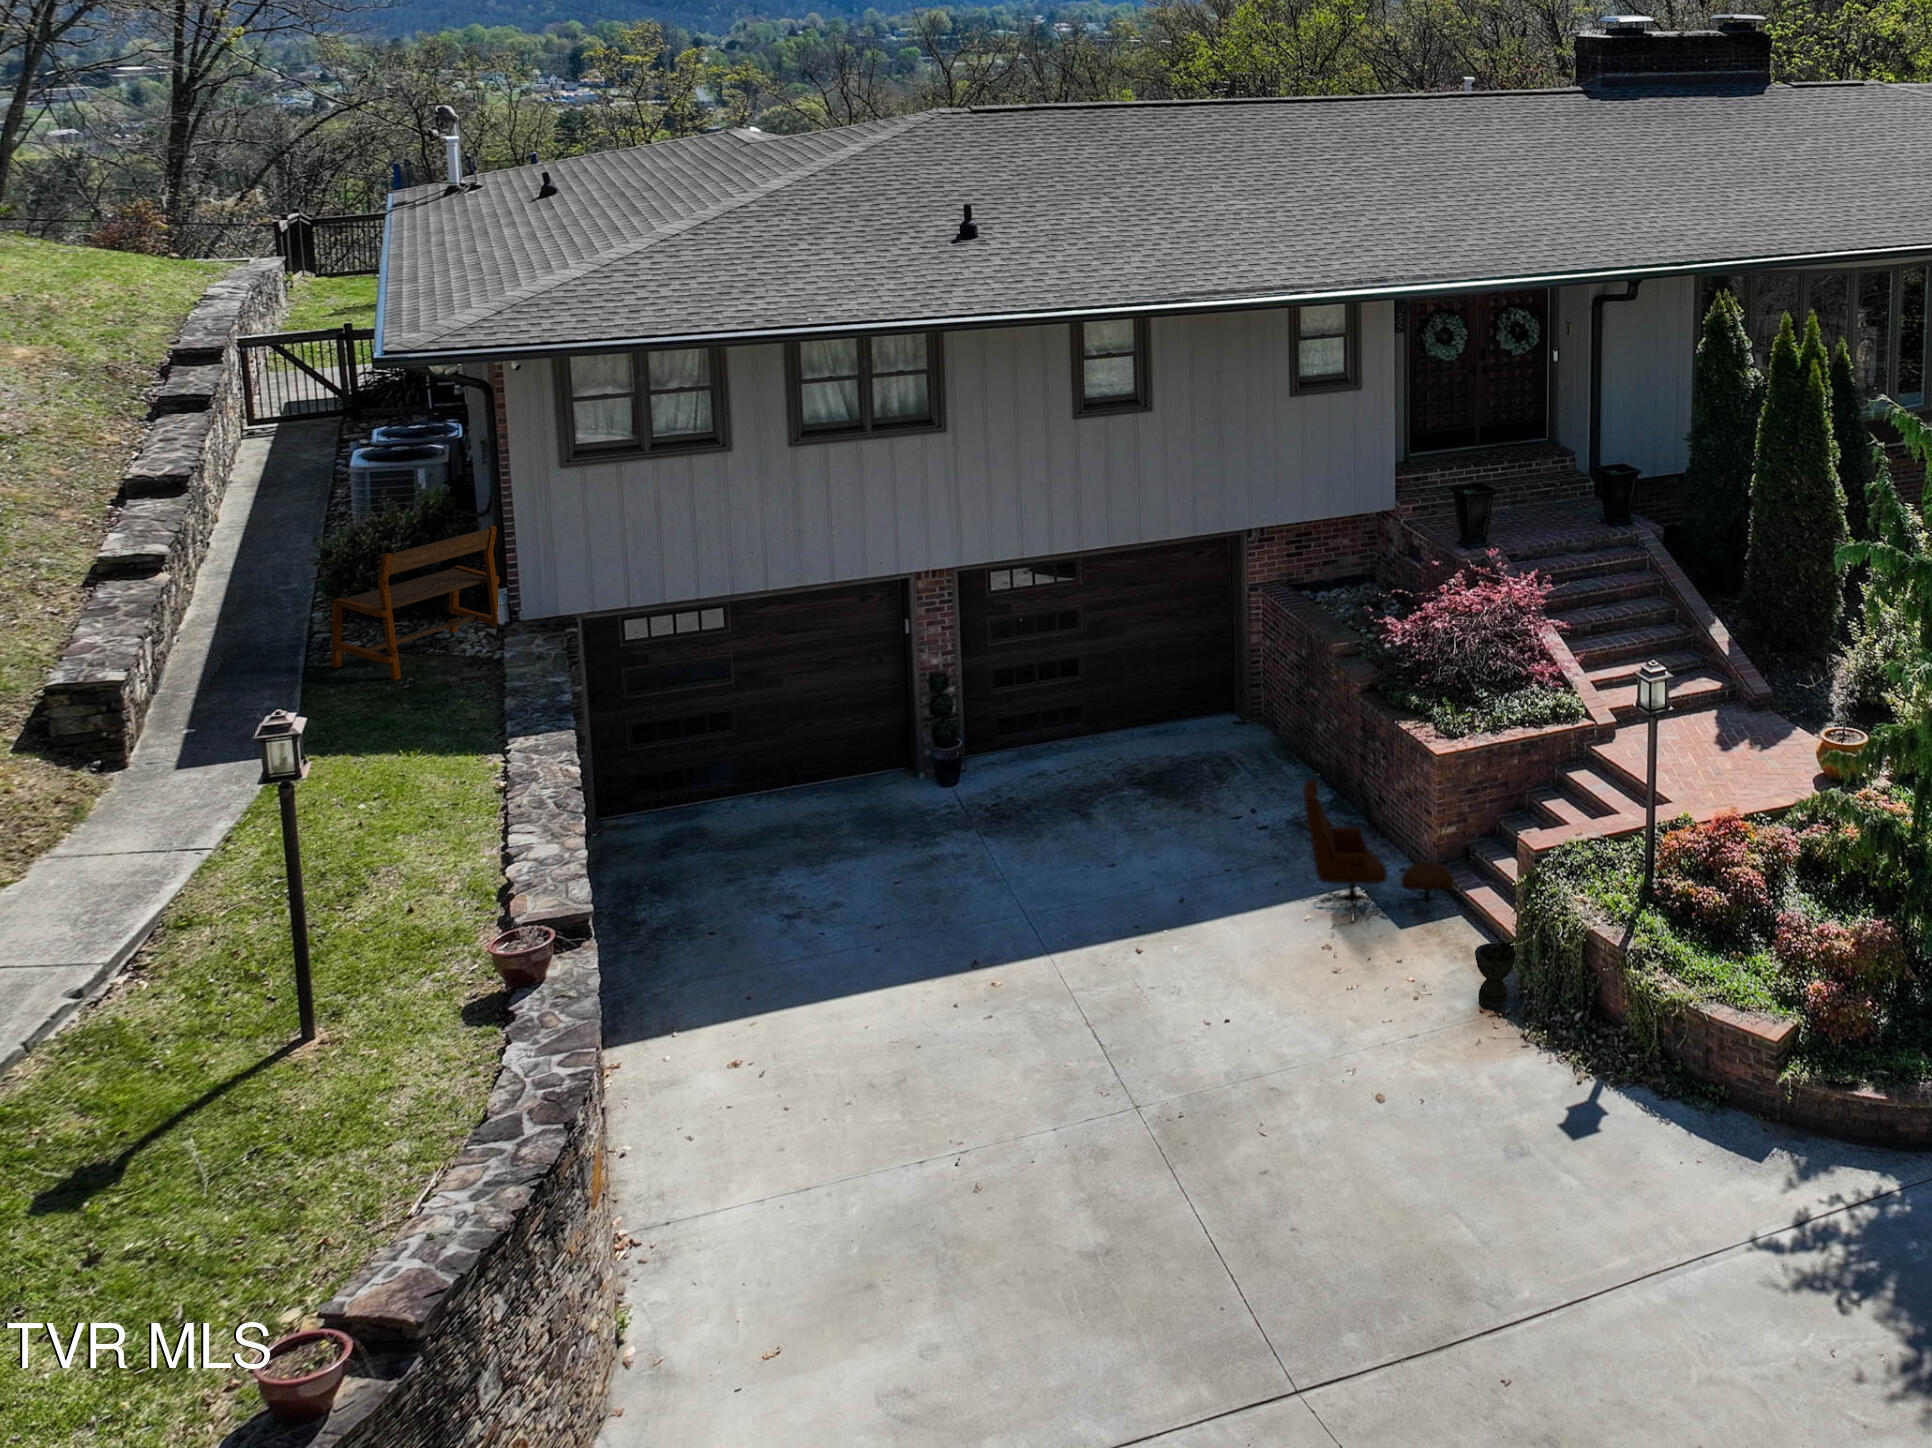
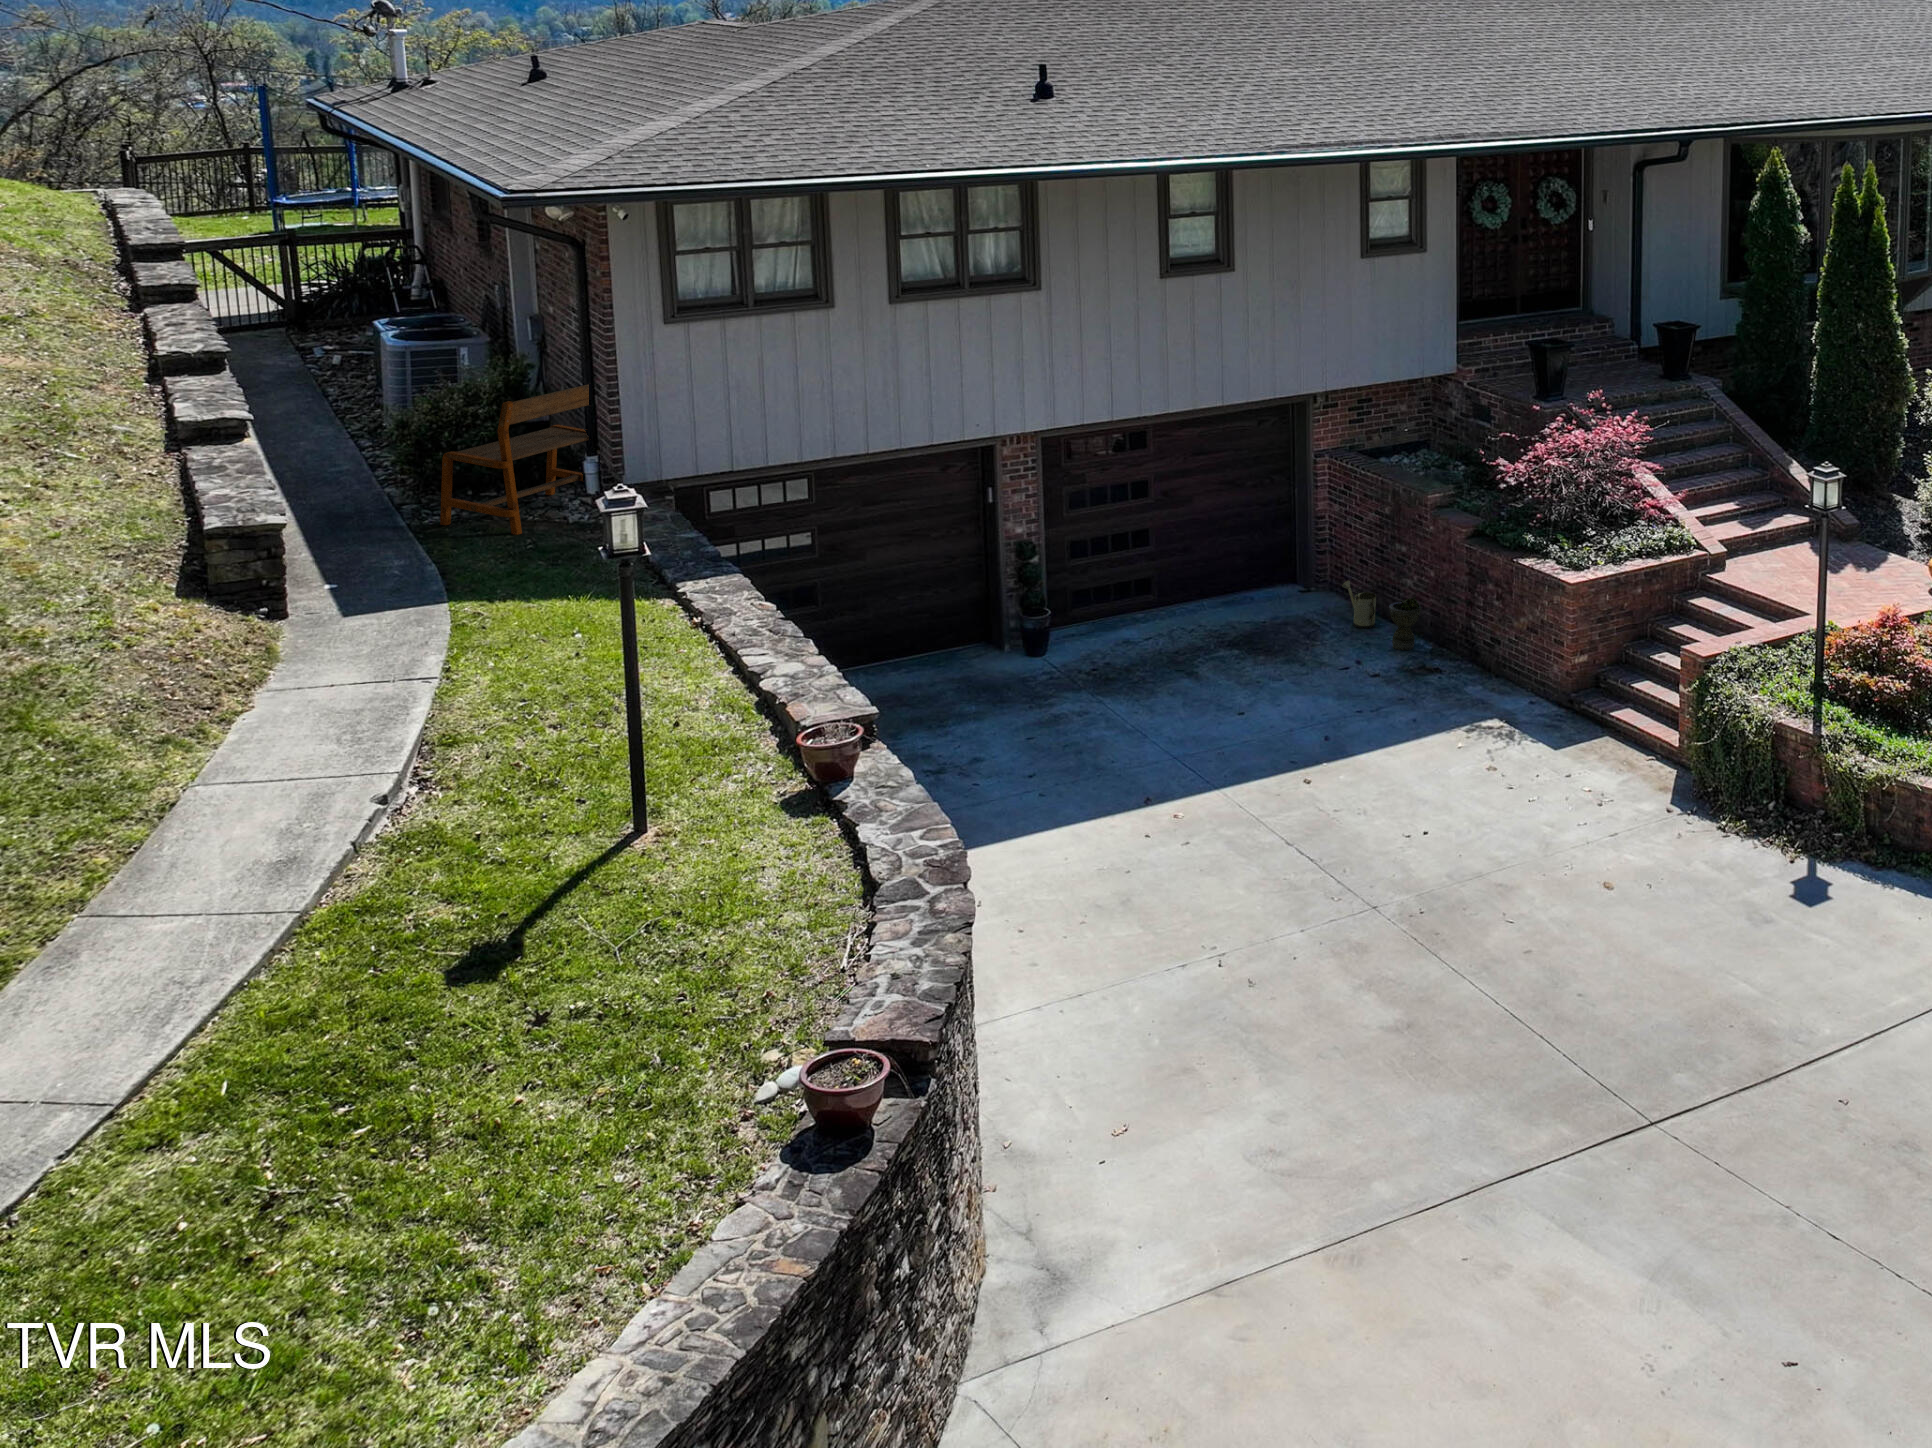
watering can: none [1249,724,1280,776] -> present [1342,580,1376,629]
lounge chair: present [1303,779,1454,919] -> none [1459,607,1602,743]
planter: present [1475,941,1516,1010] -> present [1389,597,1421,650]

